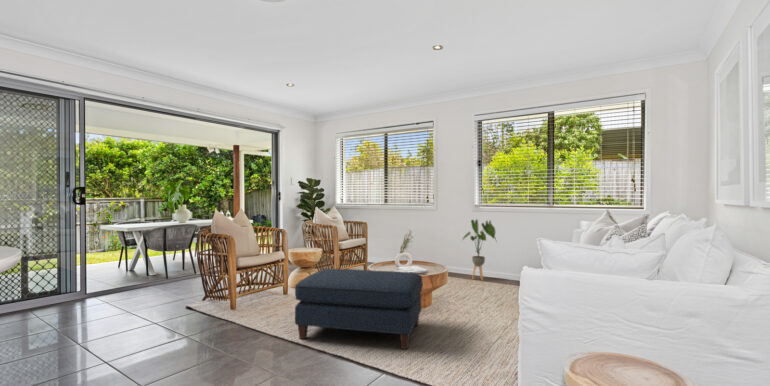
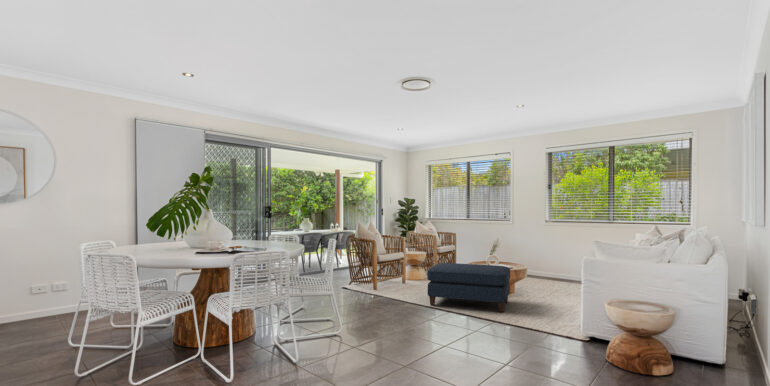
house plant: present [463,220,496,281] -> none [536,231,566,280]

